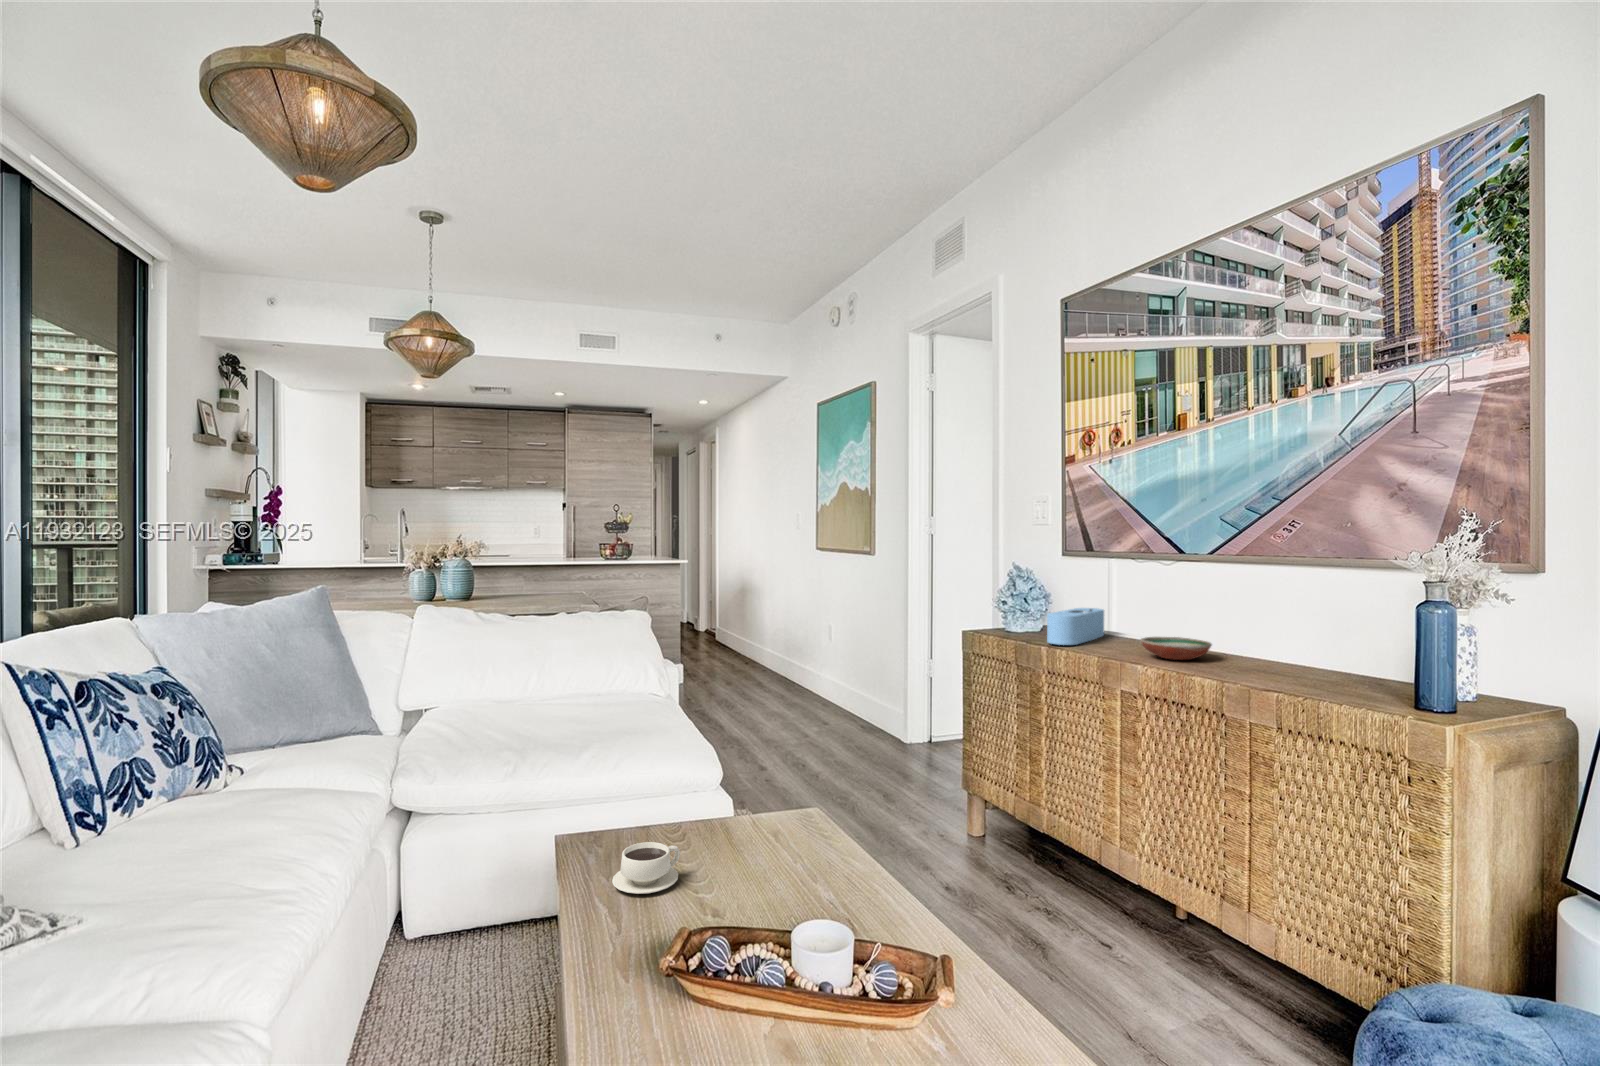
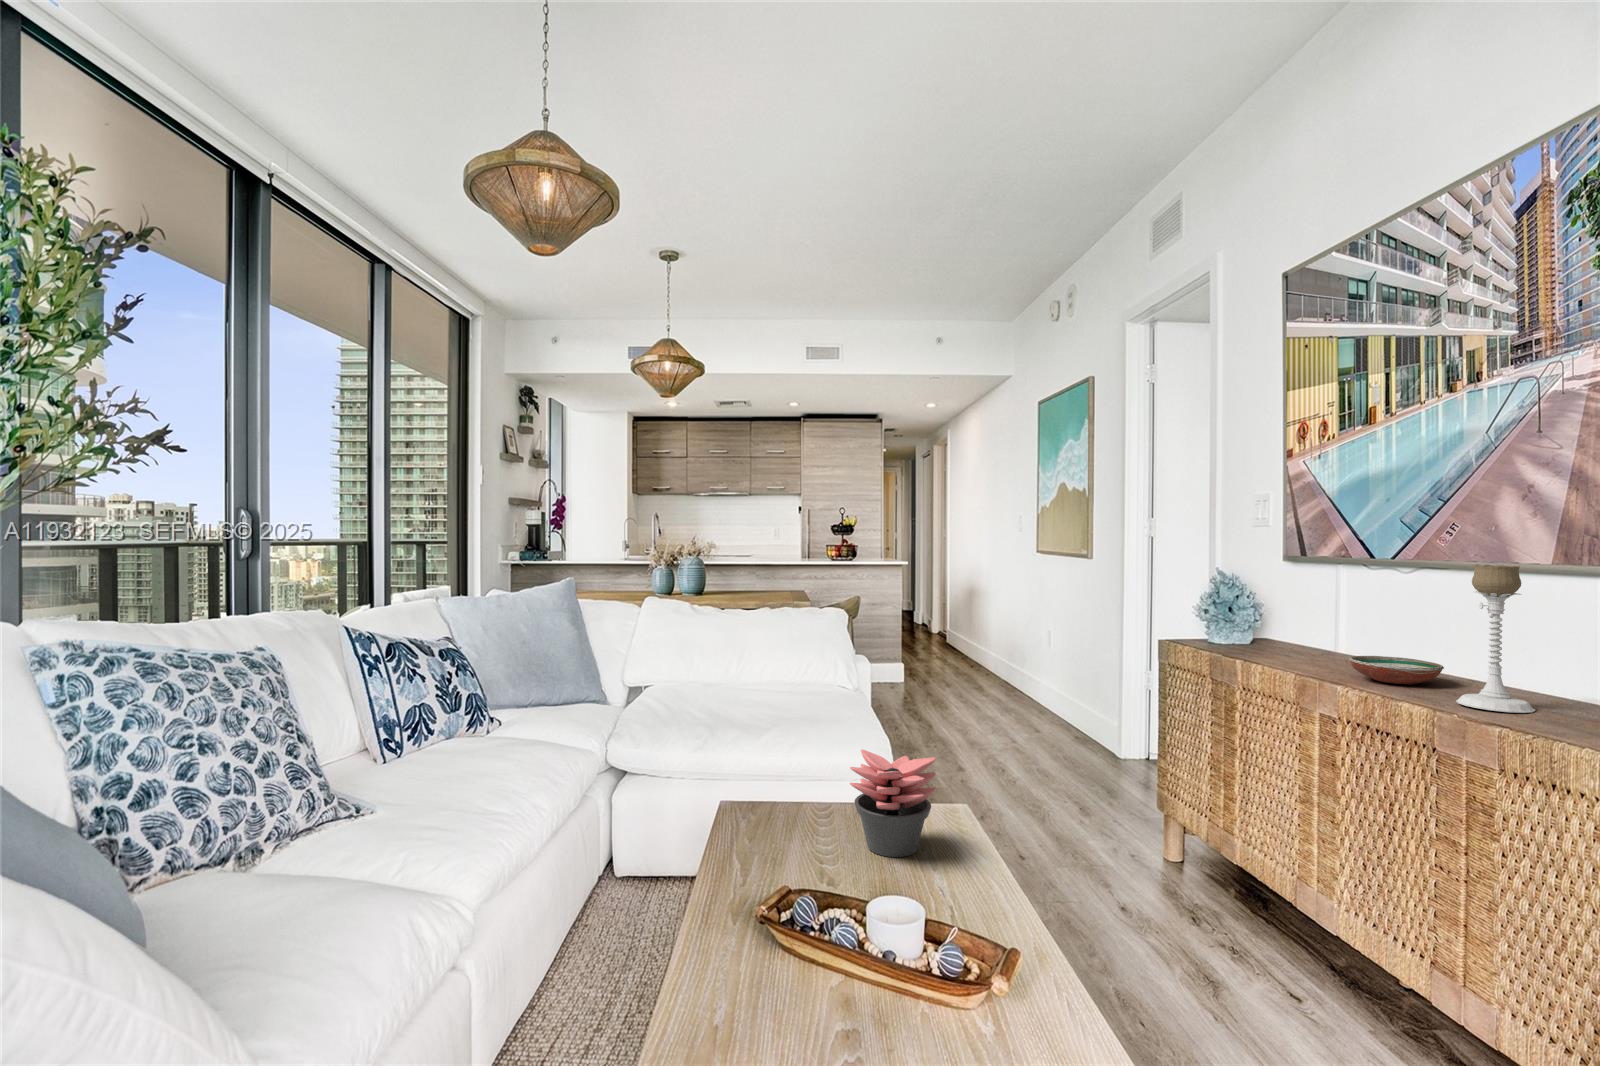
candle holder: none [1233,557,1290,679] -> present [1456,565,1535,713]
speaker: present [1047,608,1104,645] -> none [1244,620,1326,661]
succulent plant: none [728,763,814,875] -> present [850,750,936,857]
teacup: present [612,842,680,894] -> none [745,812,806,855]

